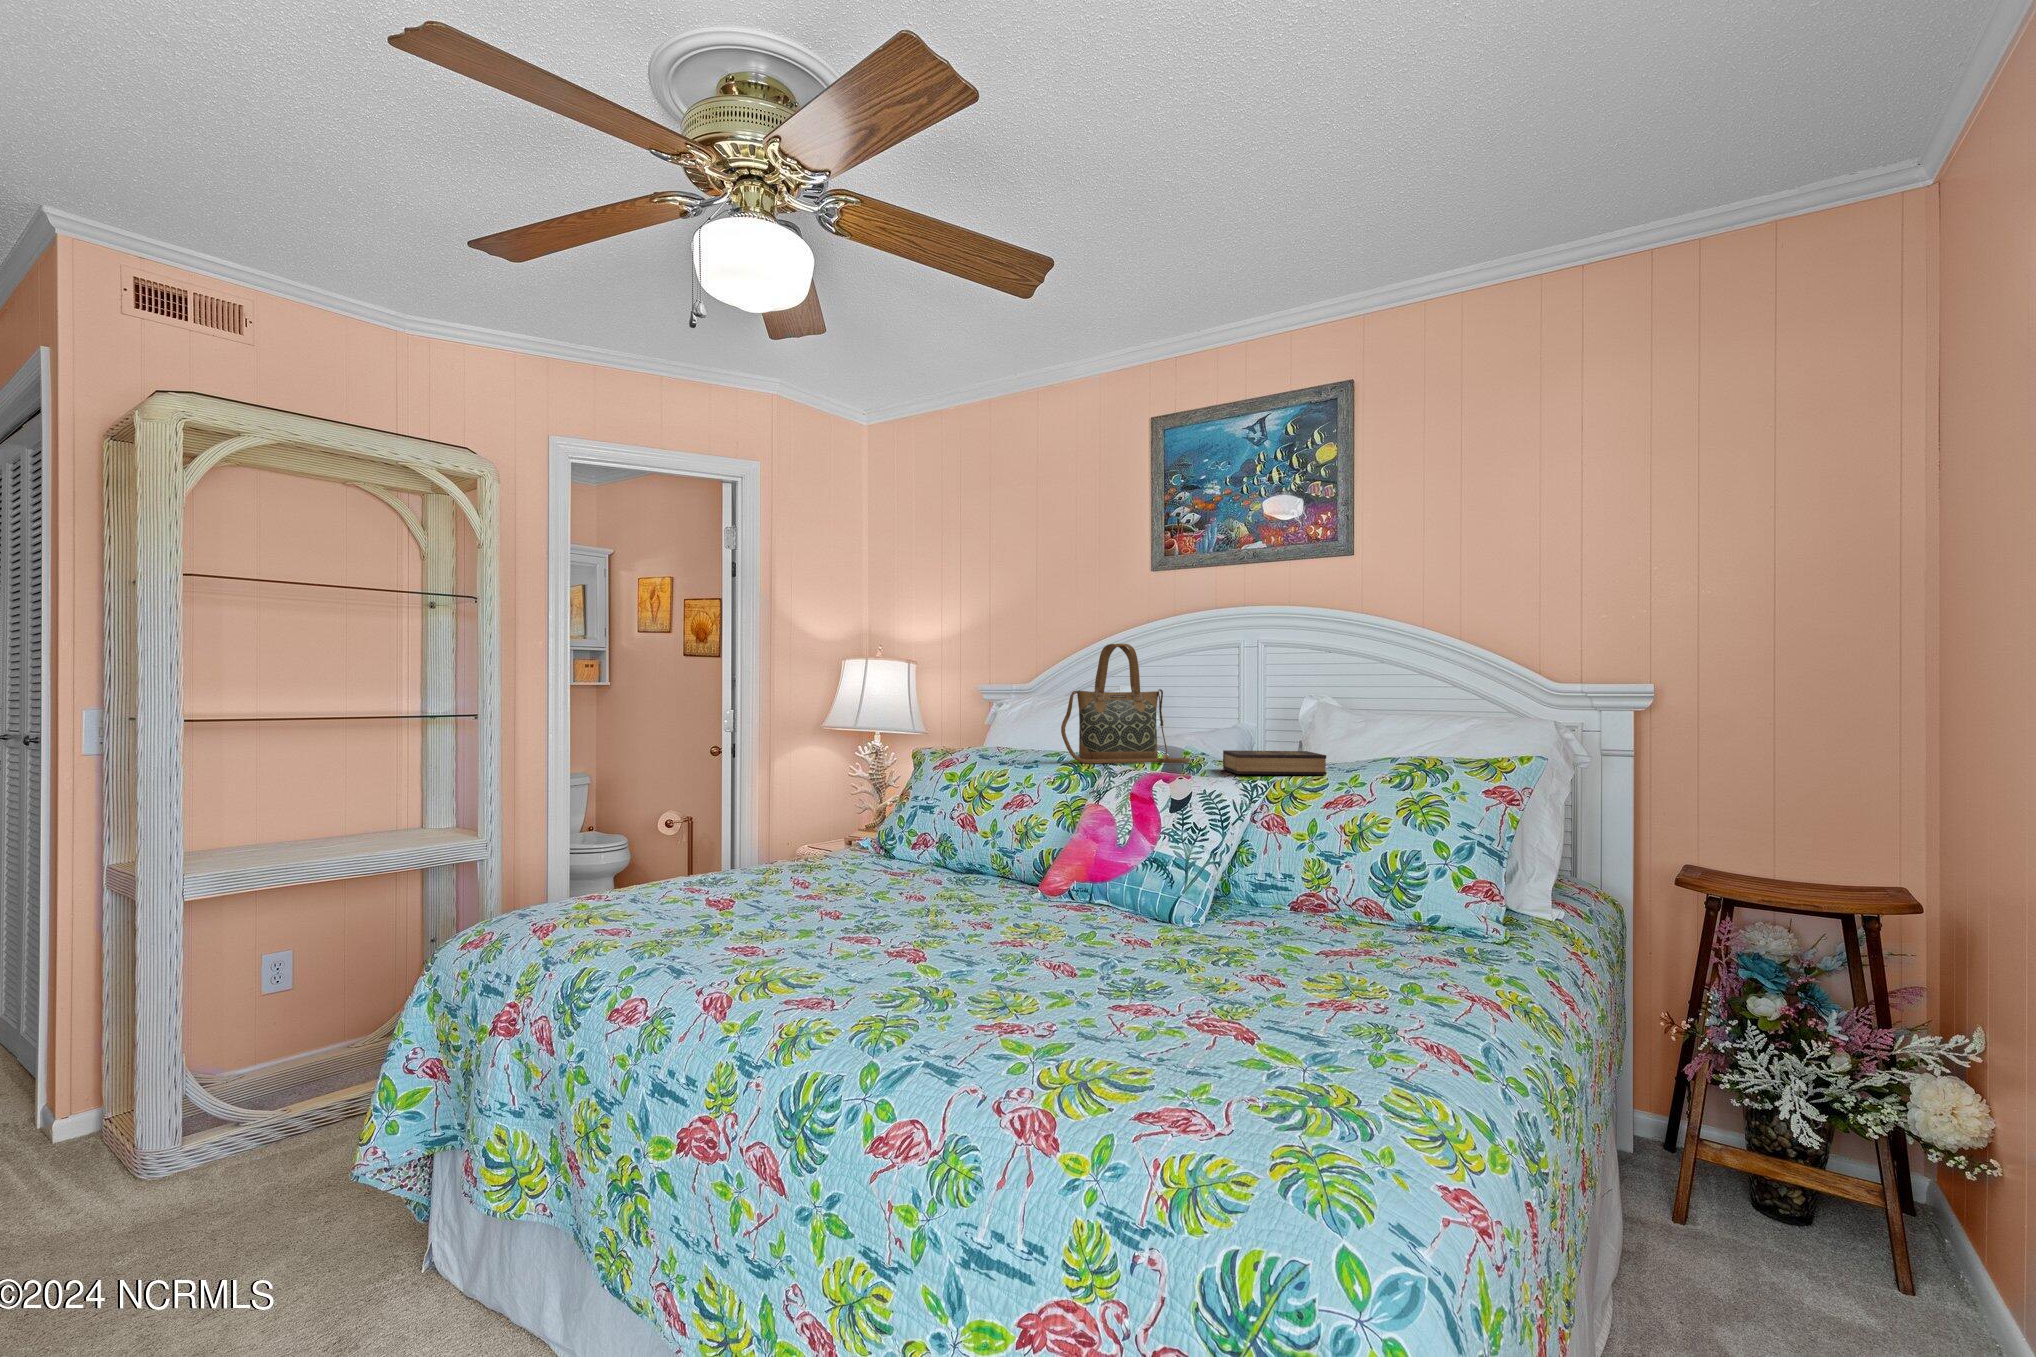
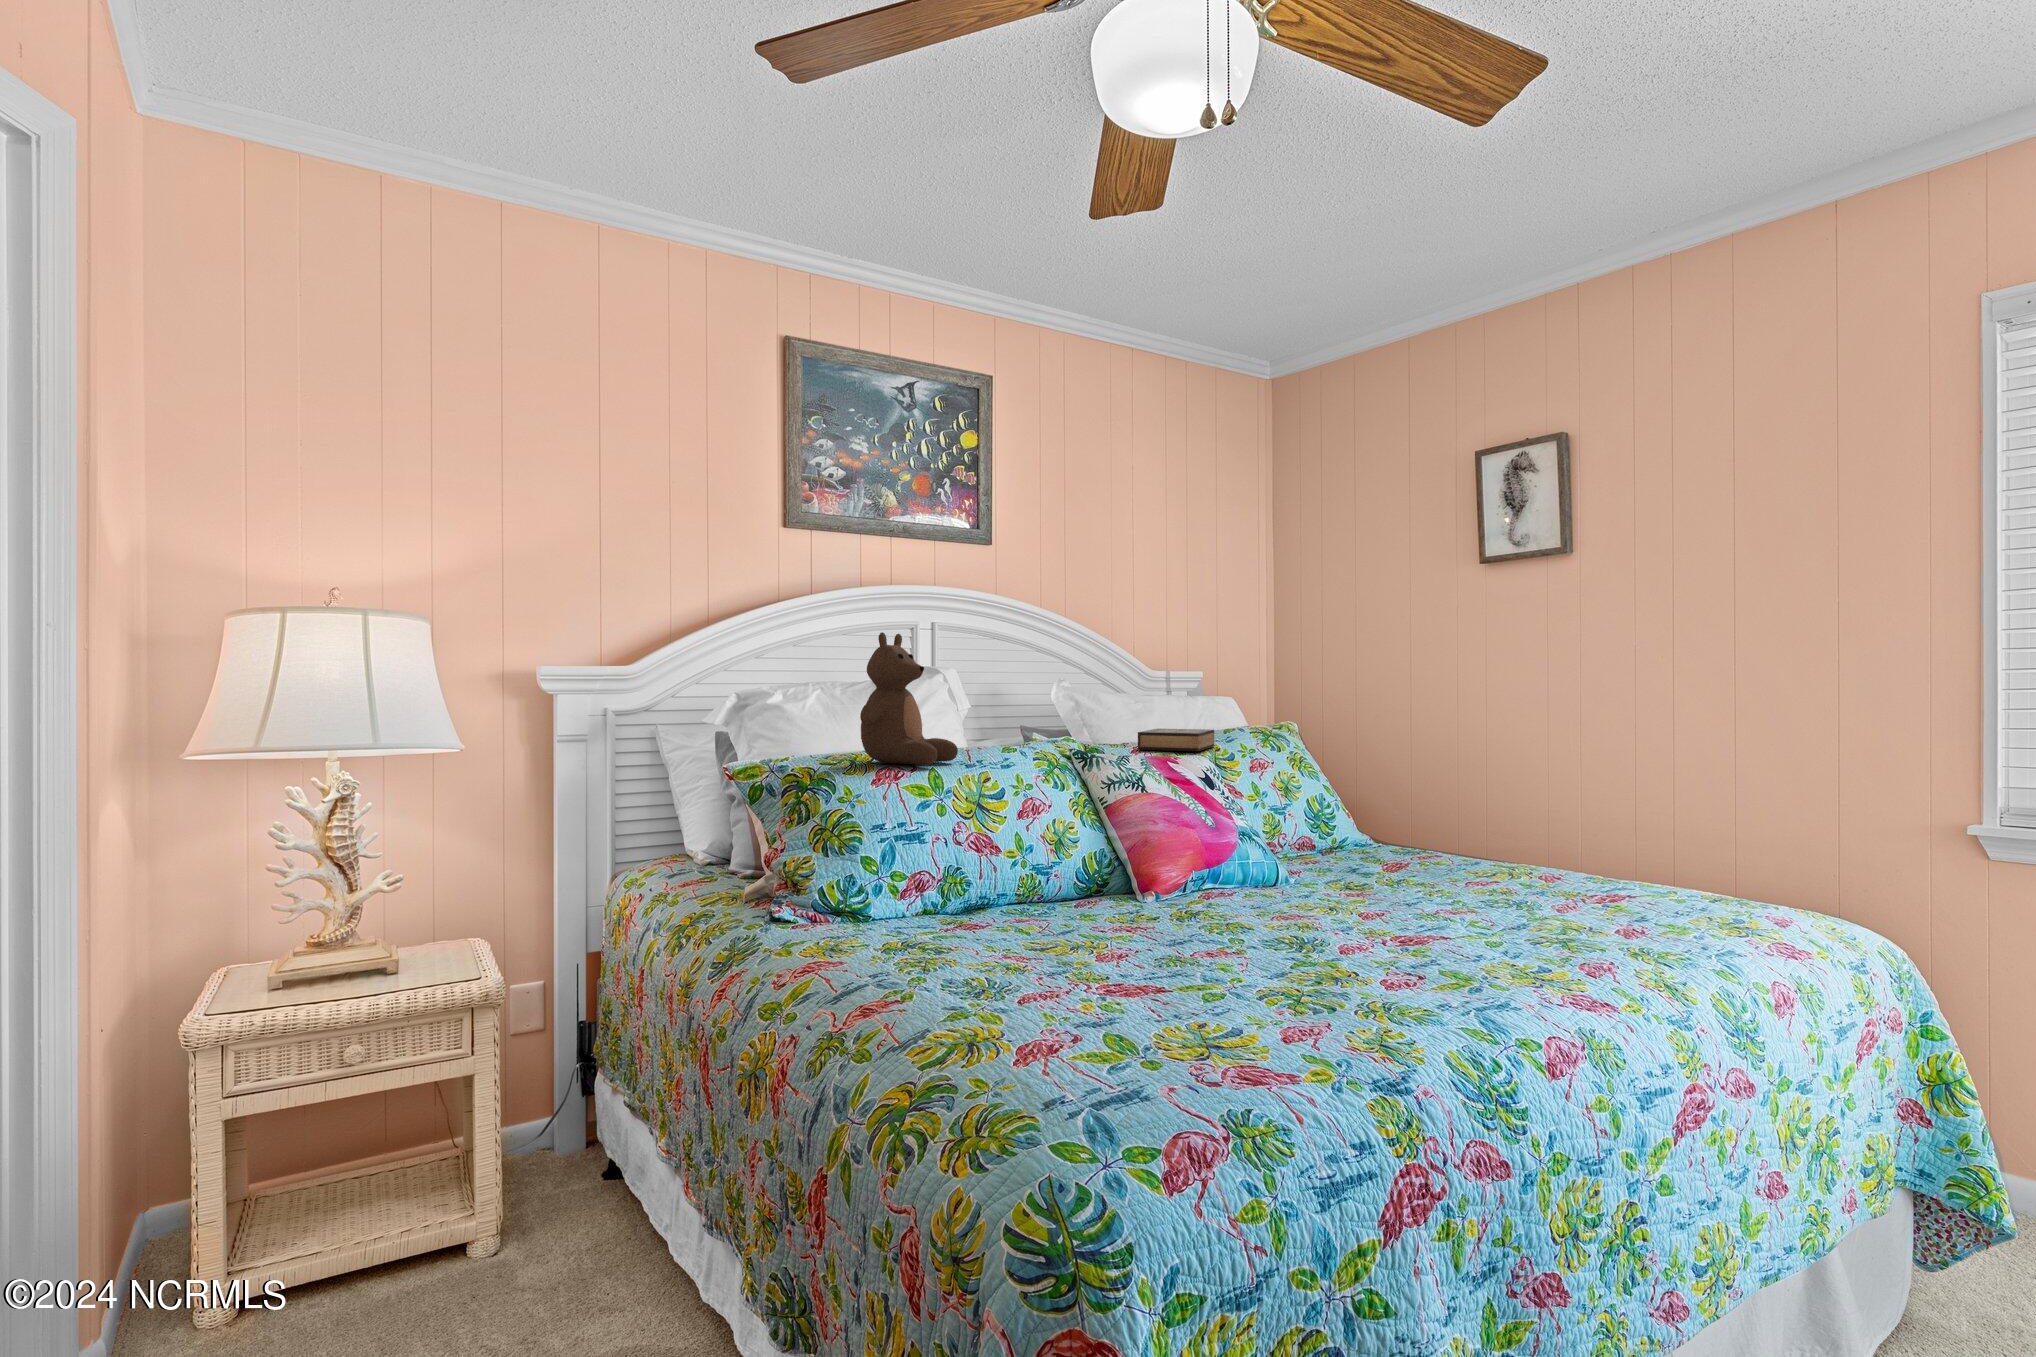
handbag: present [1061,644,1190,764] -> none [1007,624,1081,757]
teddy bear: none [948,657,1031,758] -> present [860,632,958,765]

